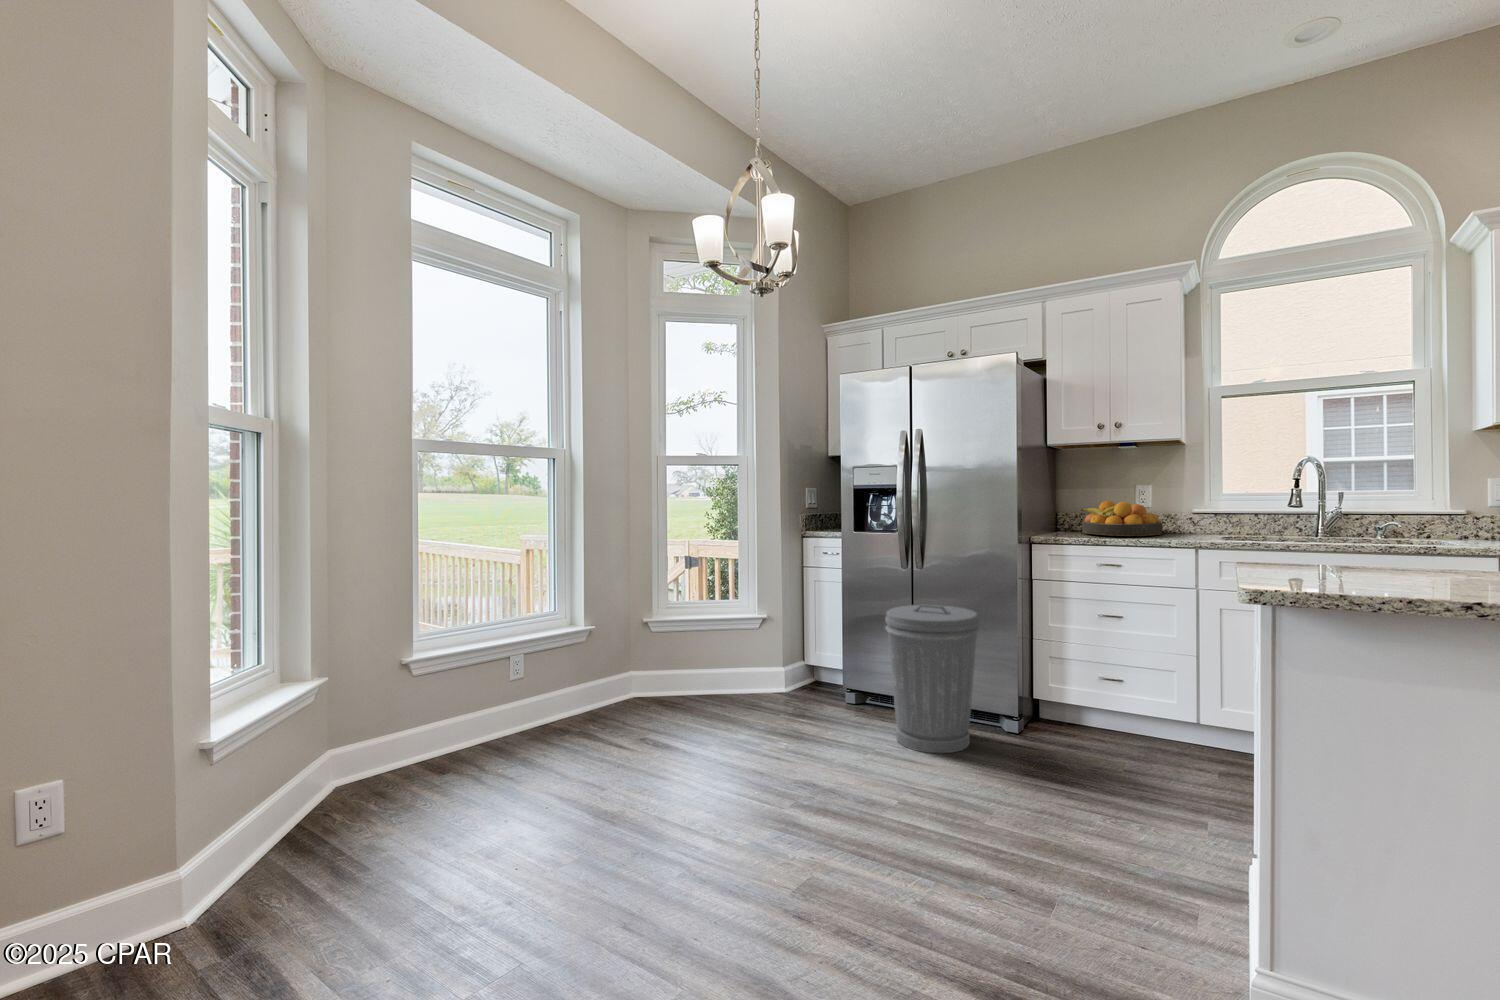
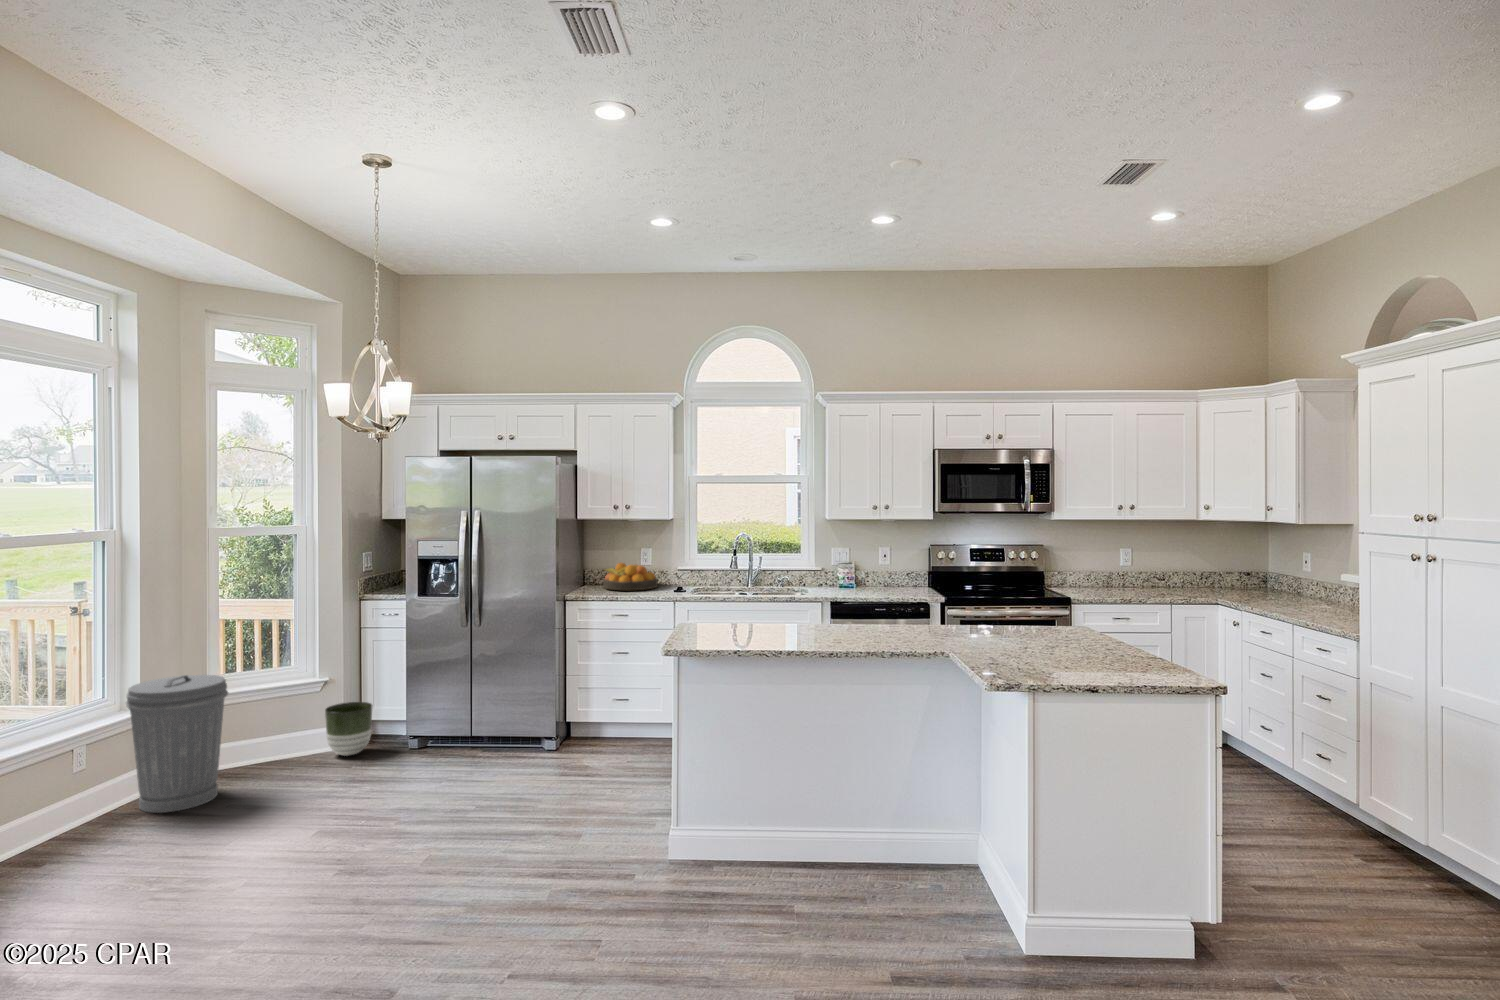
trash can: present [885,605,979,753] -> present [126,675,228,813]
planter: none [762,644,809,702] -> present [325,702,372,756]

